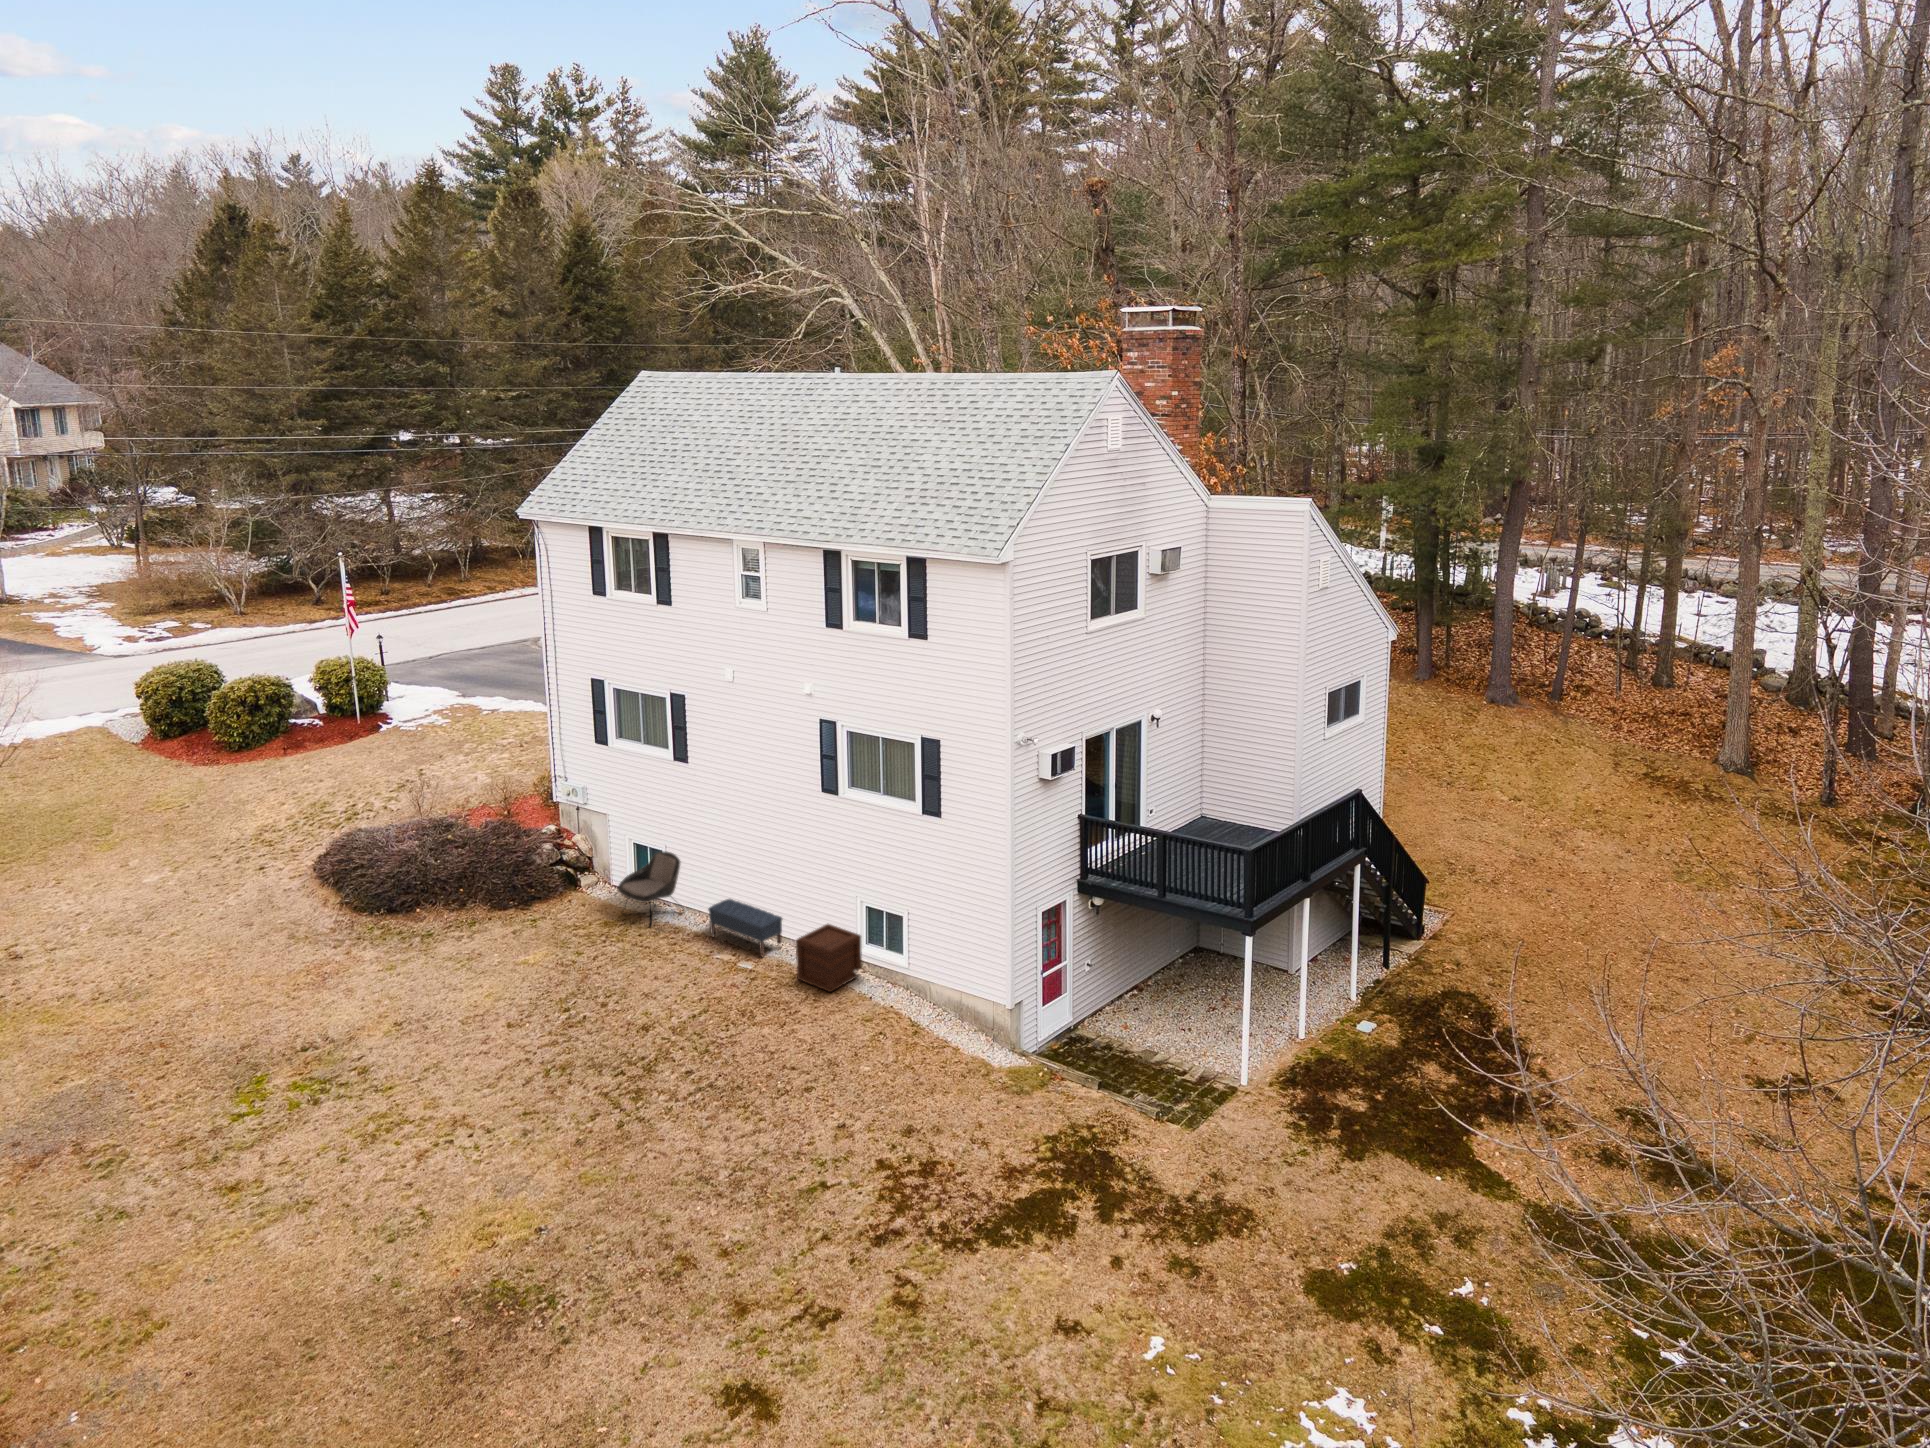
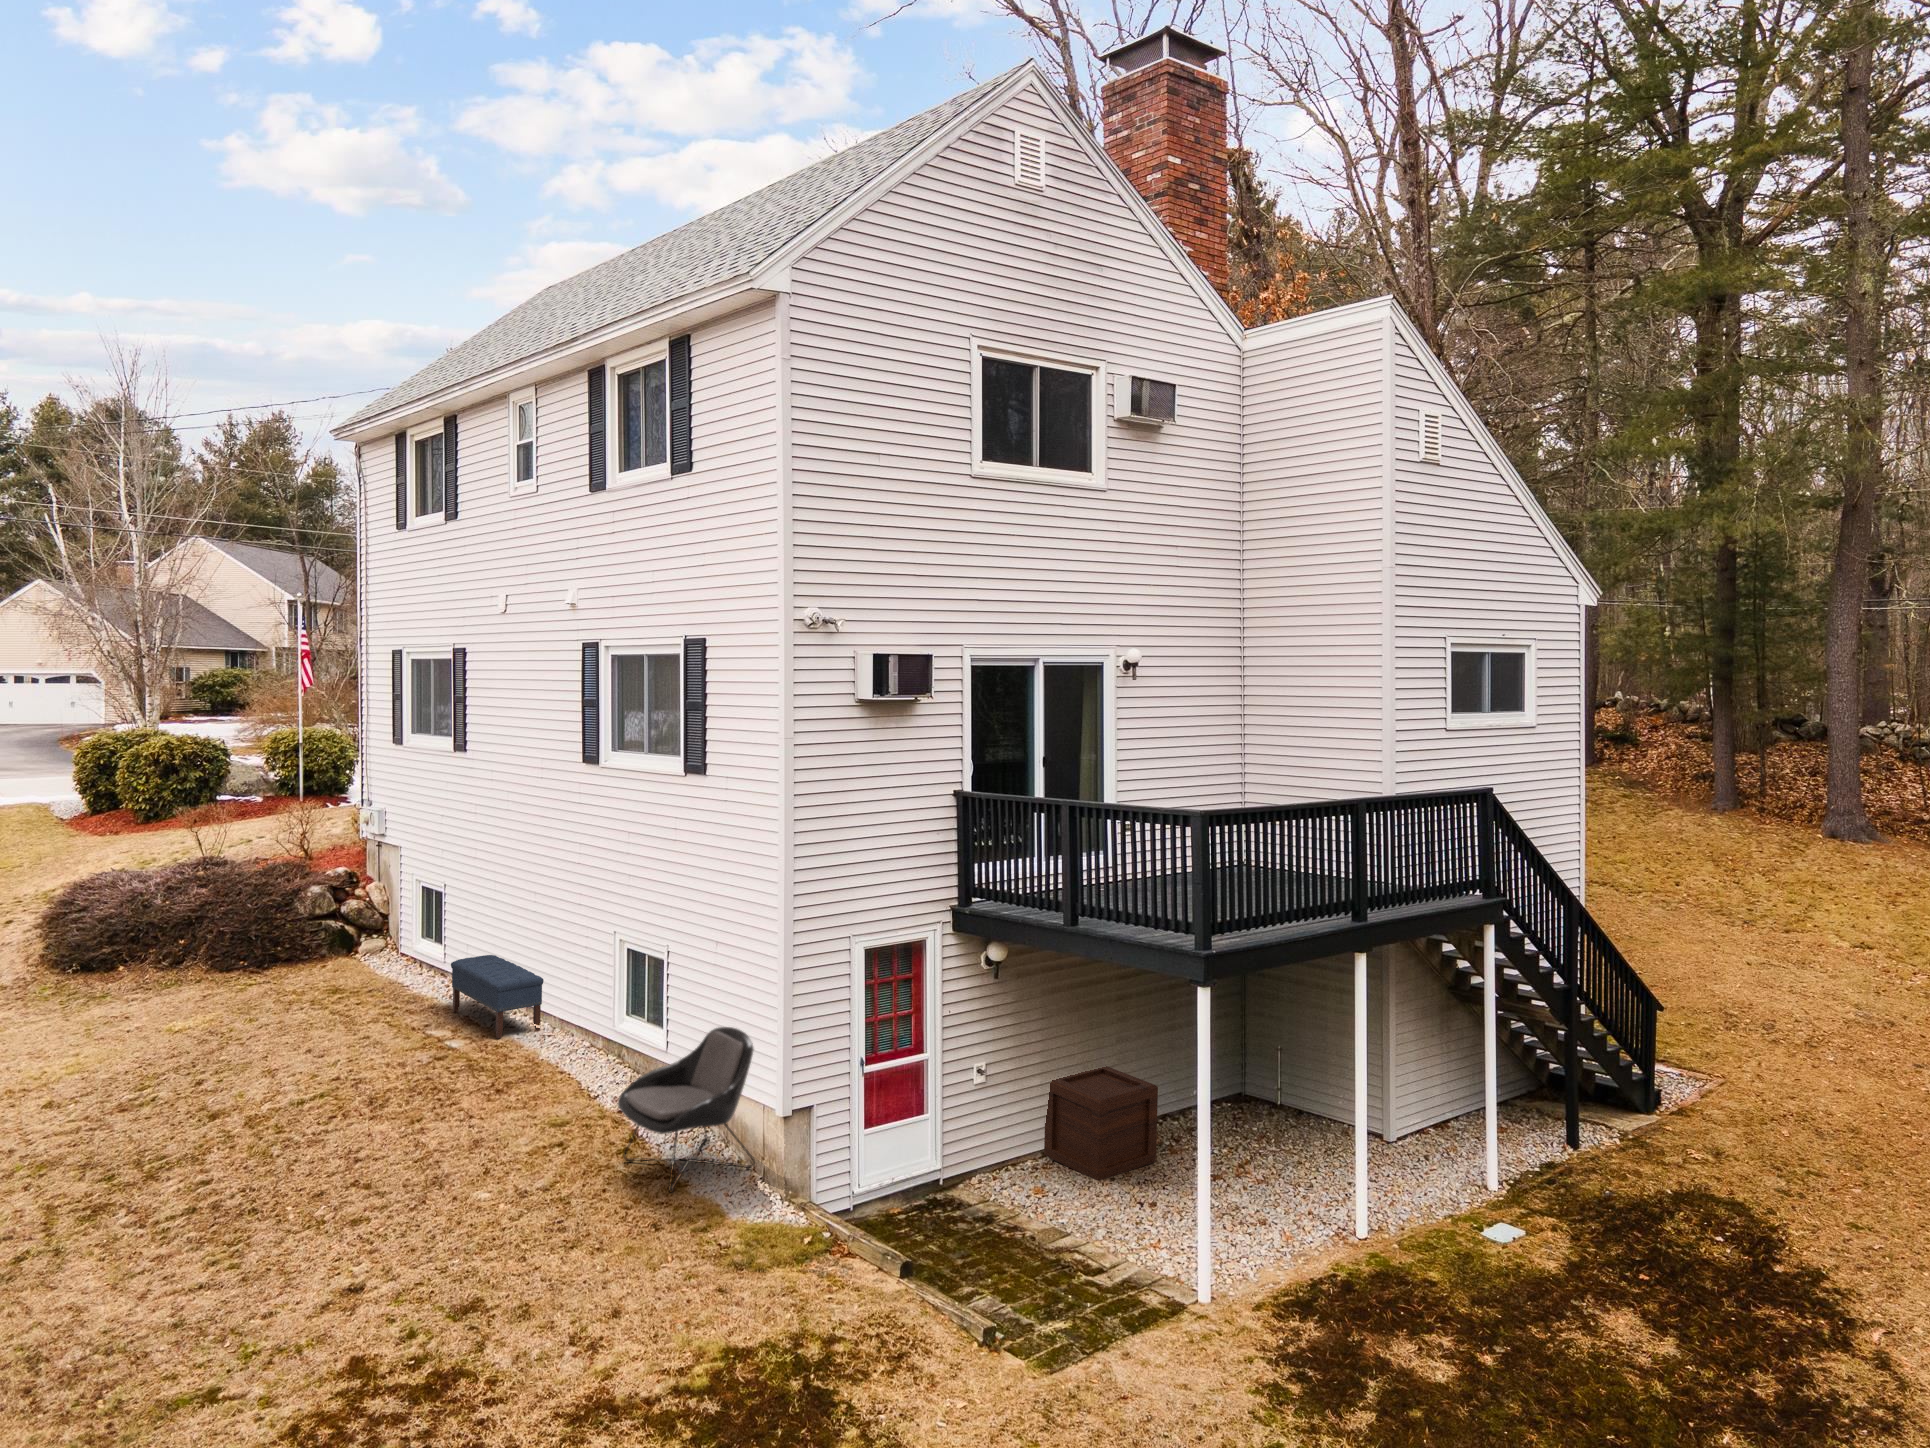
lounge chair: present [617,851,680,925] -> present [618,1027,755,1192]
wooden crate: present [796,924,862,992] -> present [1044,1066,1158,1181]

